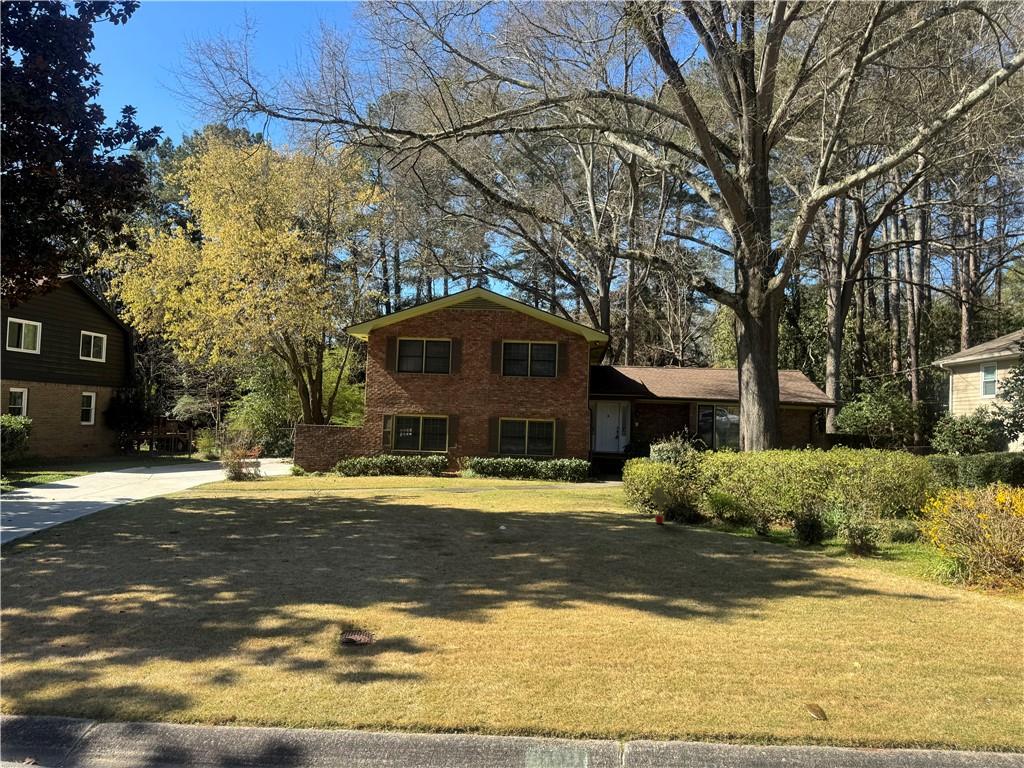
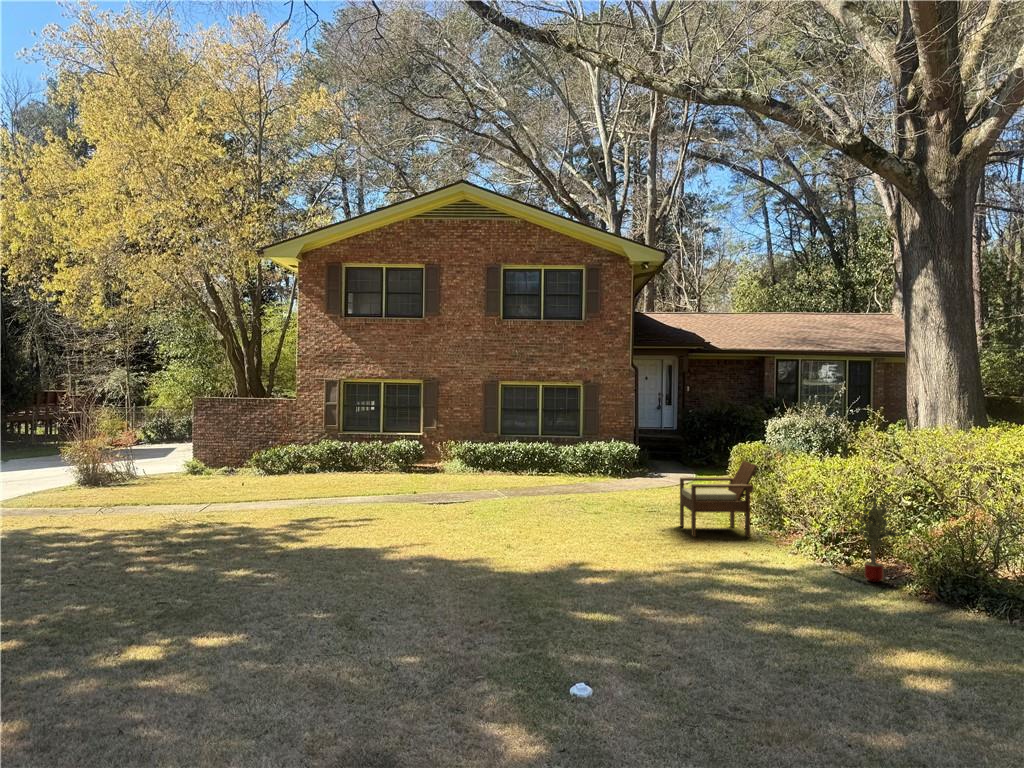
chair: none [588,468,627,509] -> present [680,461,757,537]

